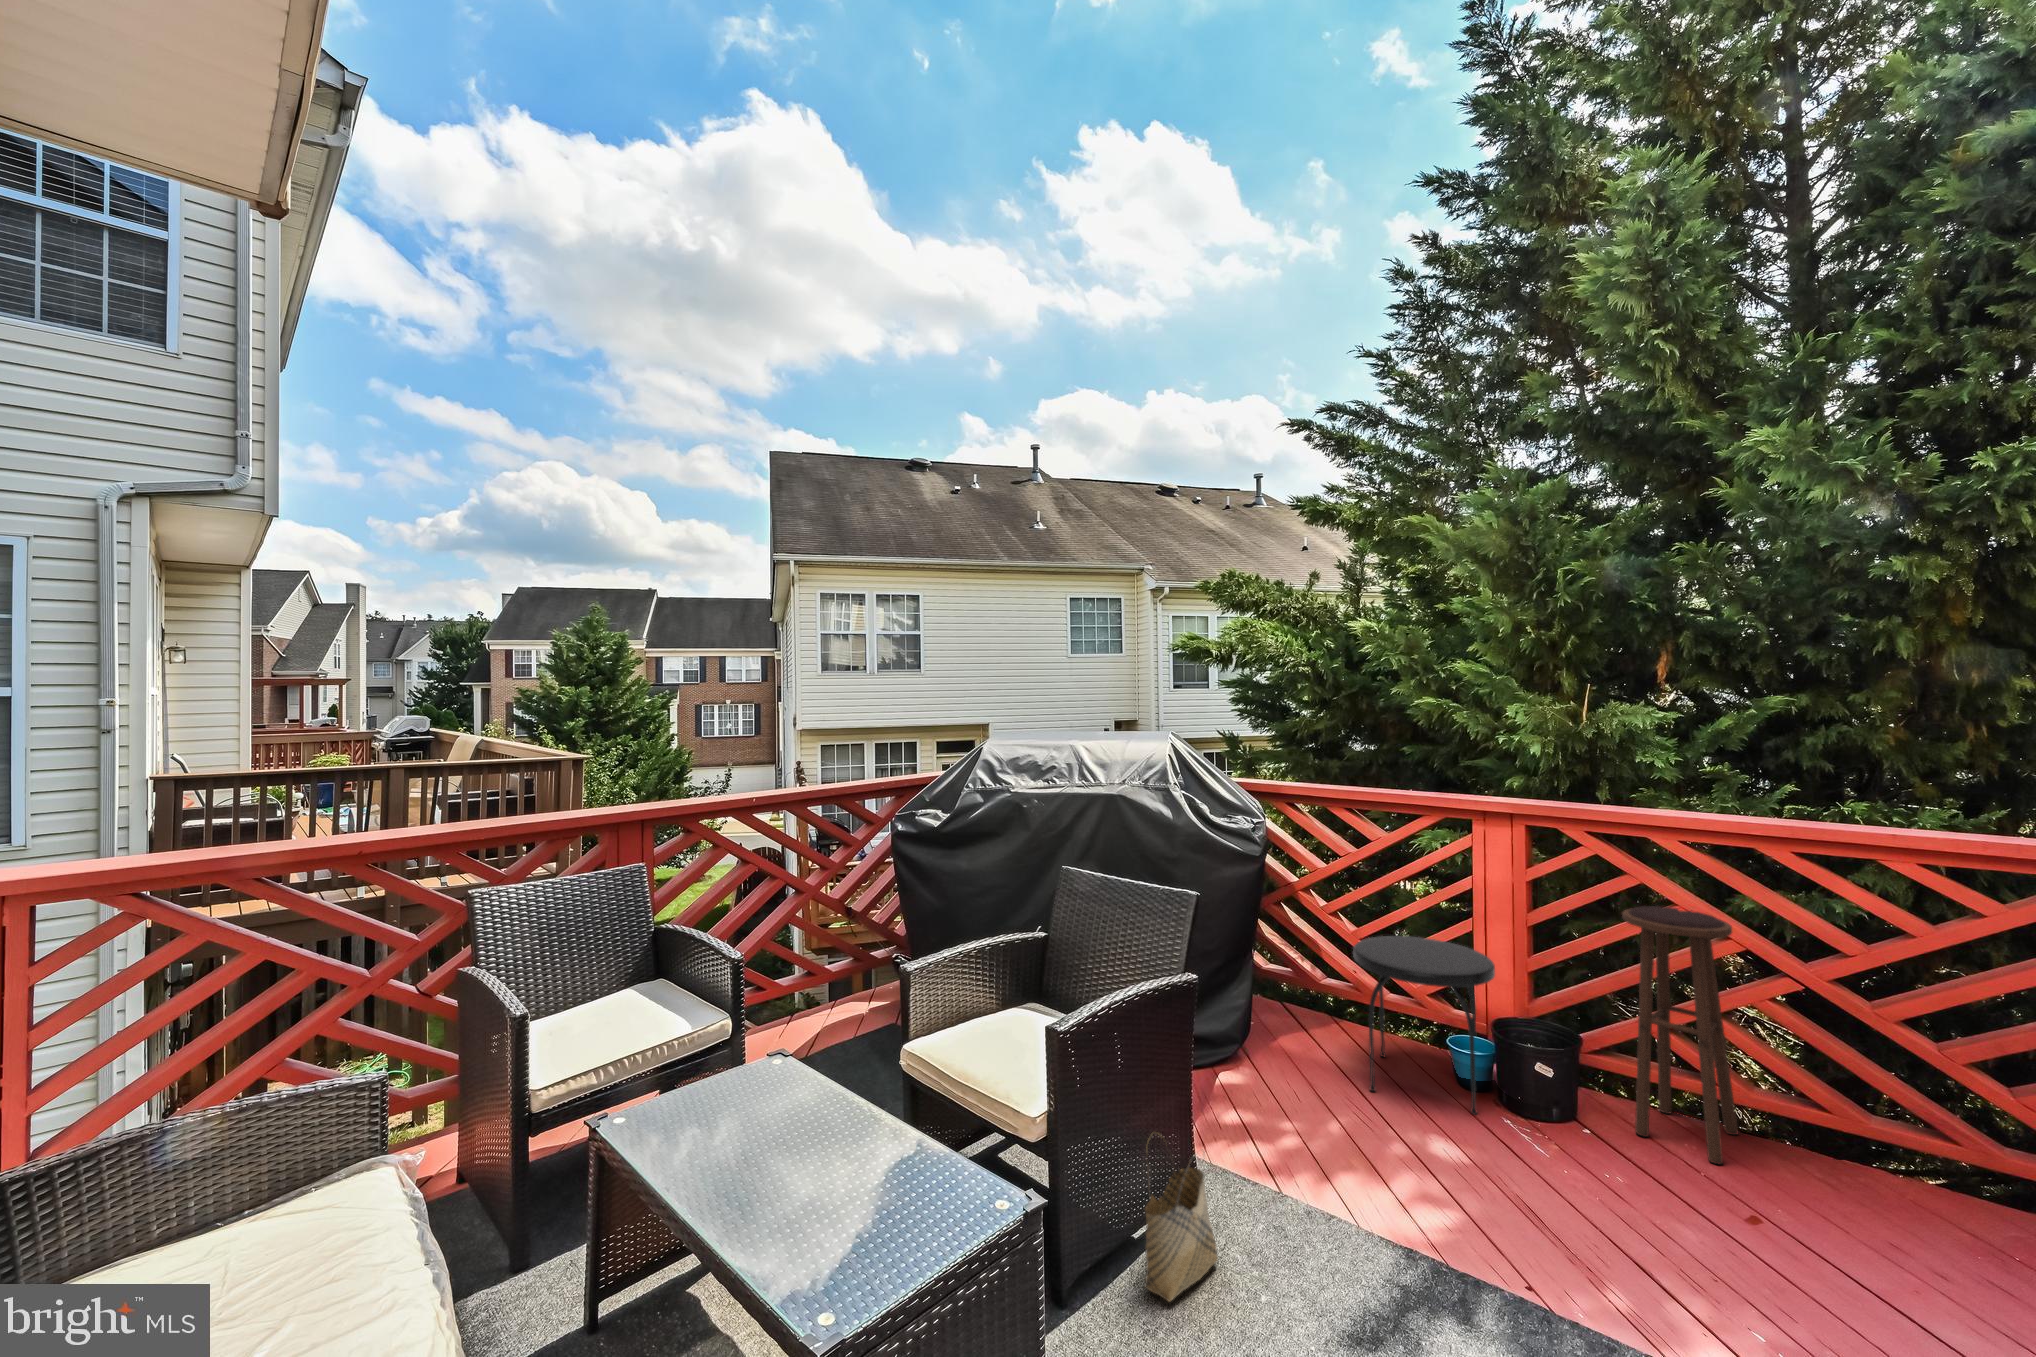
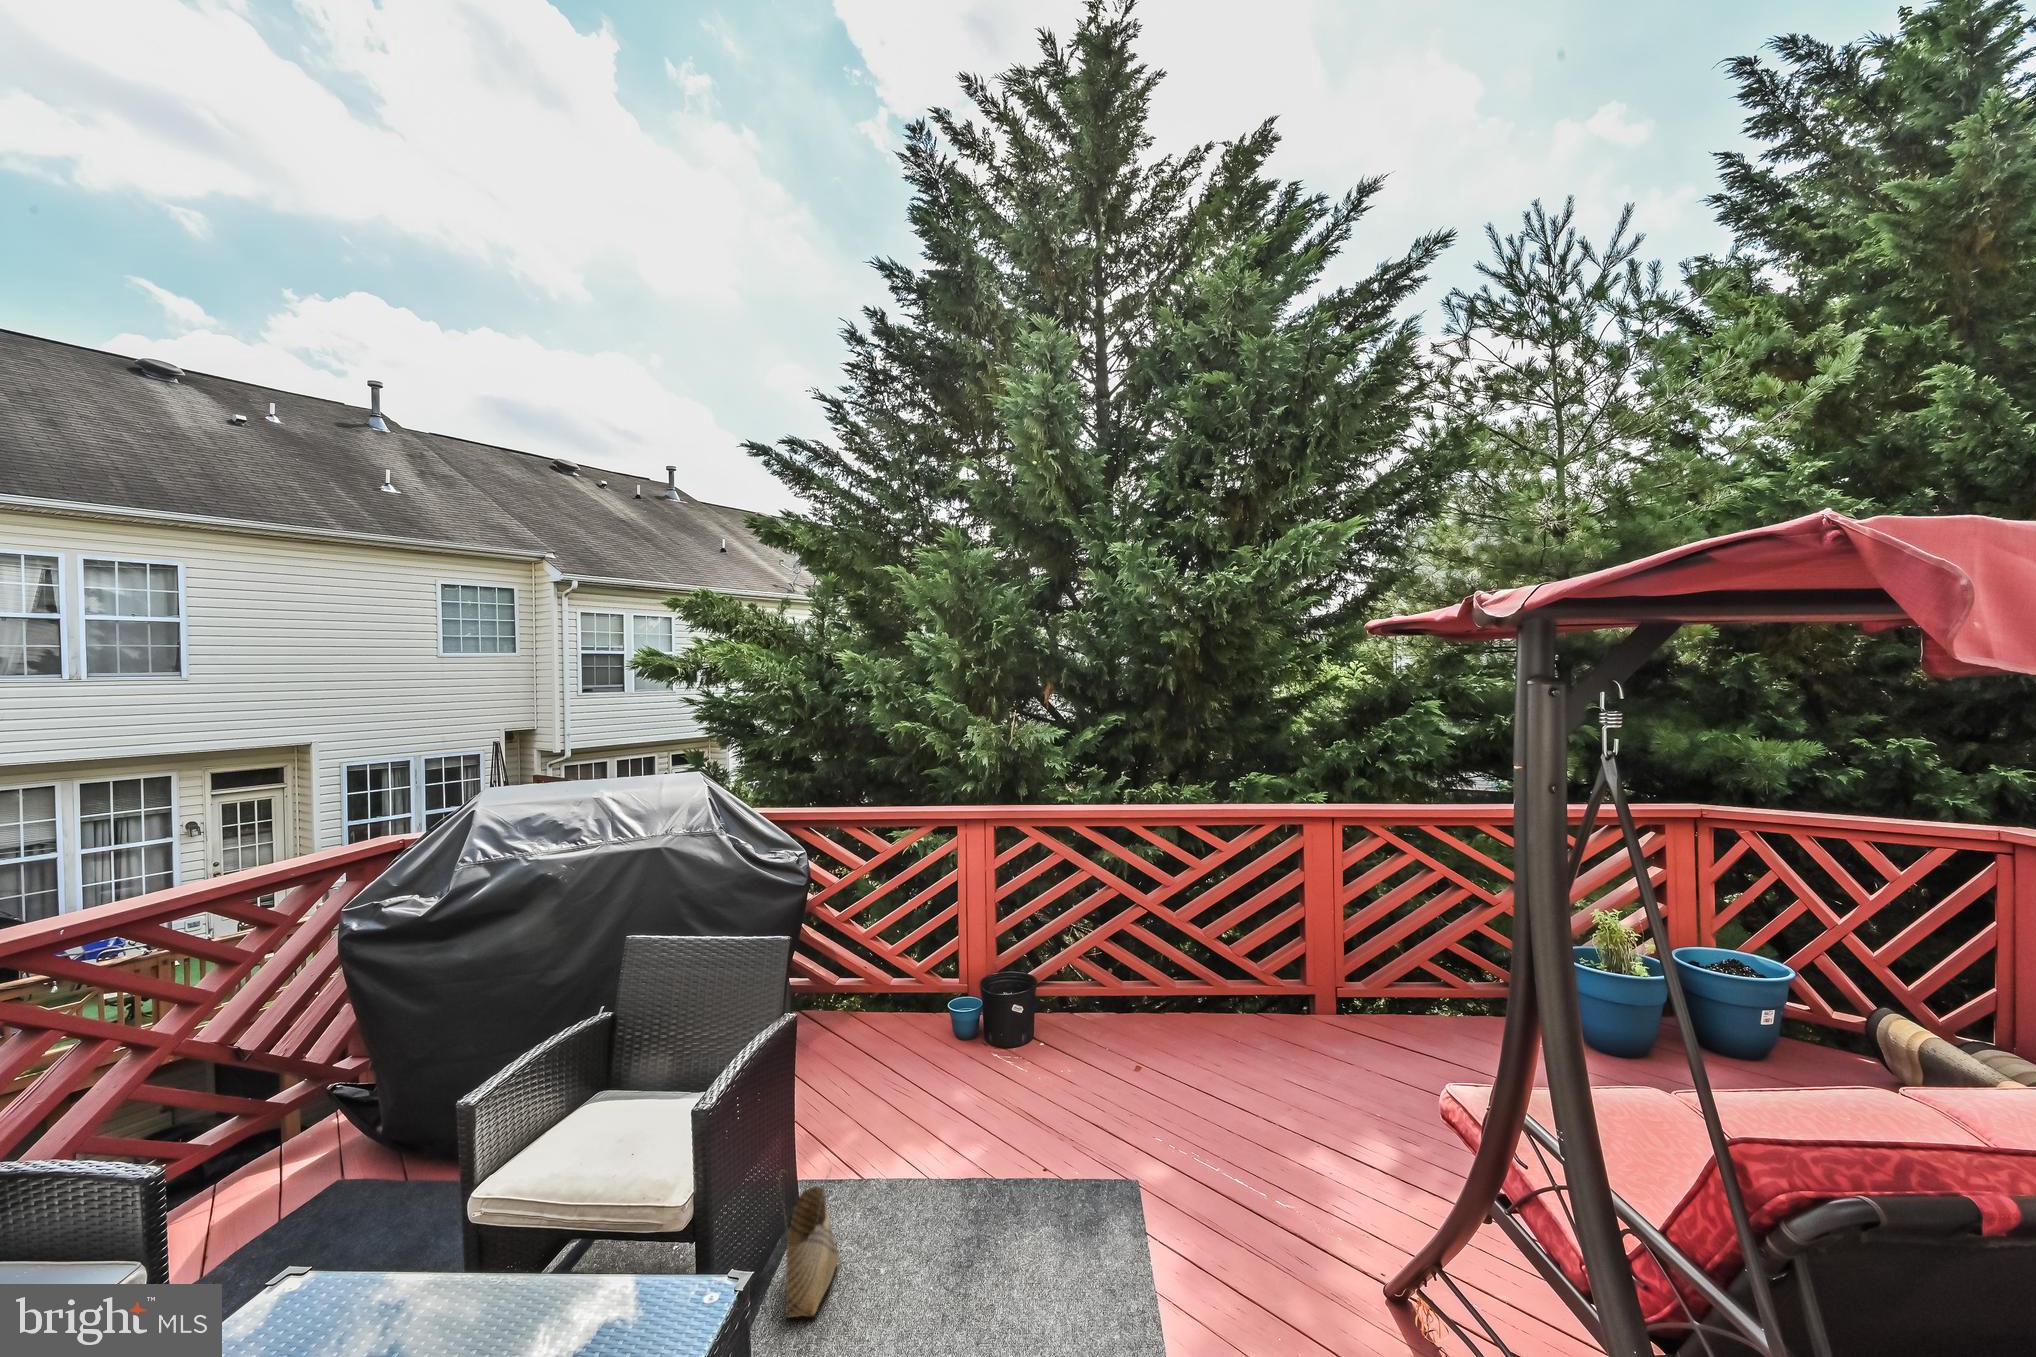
stool: present [1622,906,1738,1164] -> none [1055,870,1112,1036]
side table: present [1353,936,1495,1115] -> none [878,926,980,1066]

